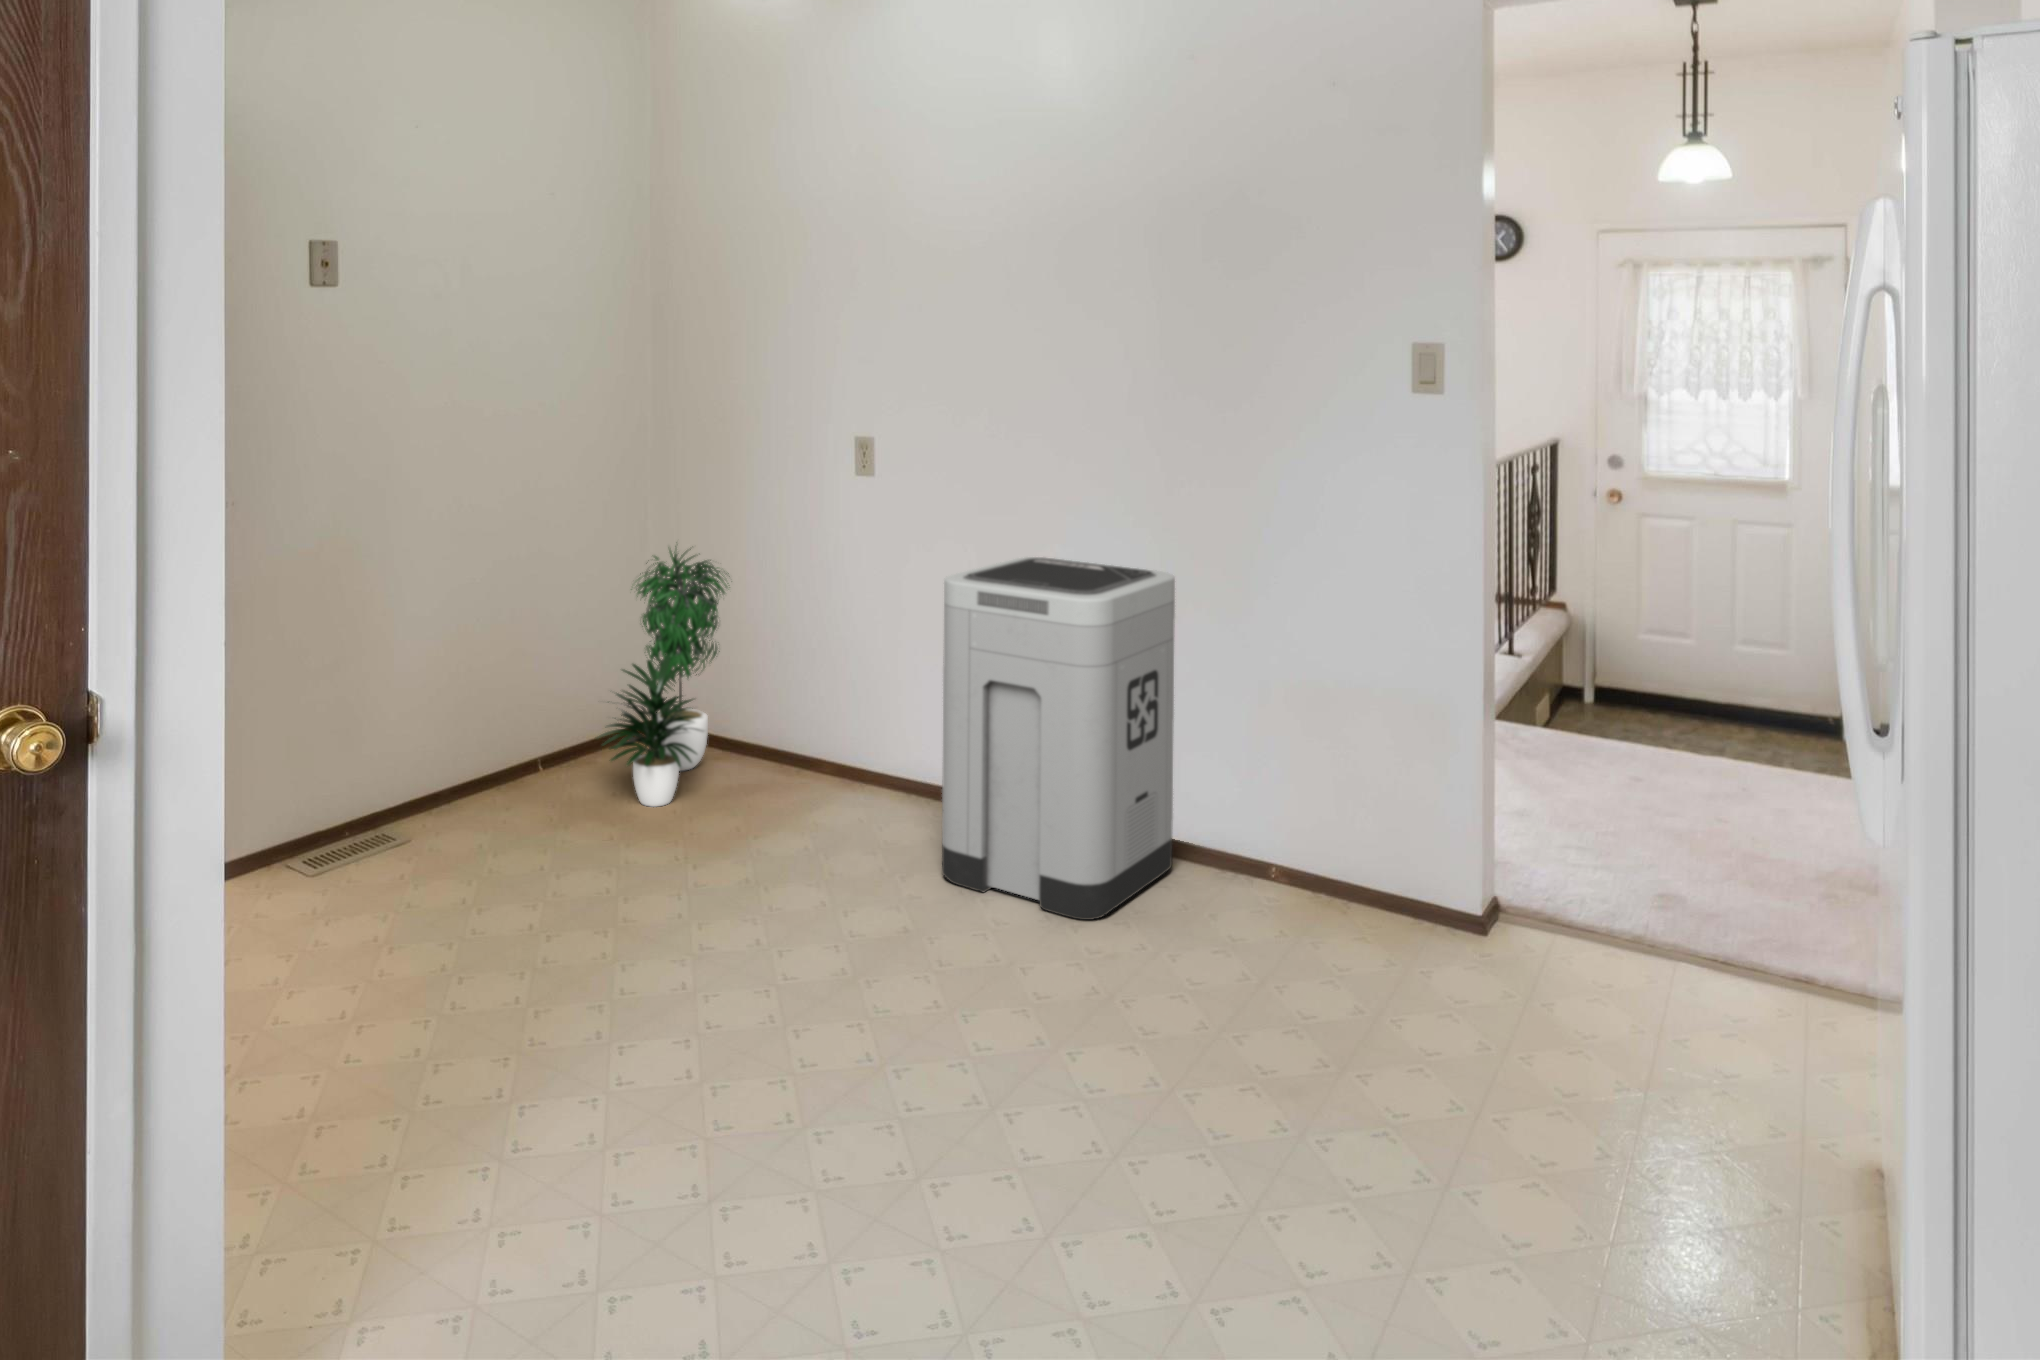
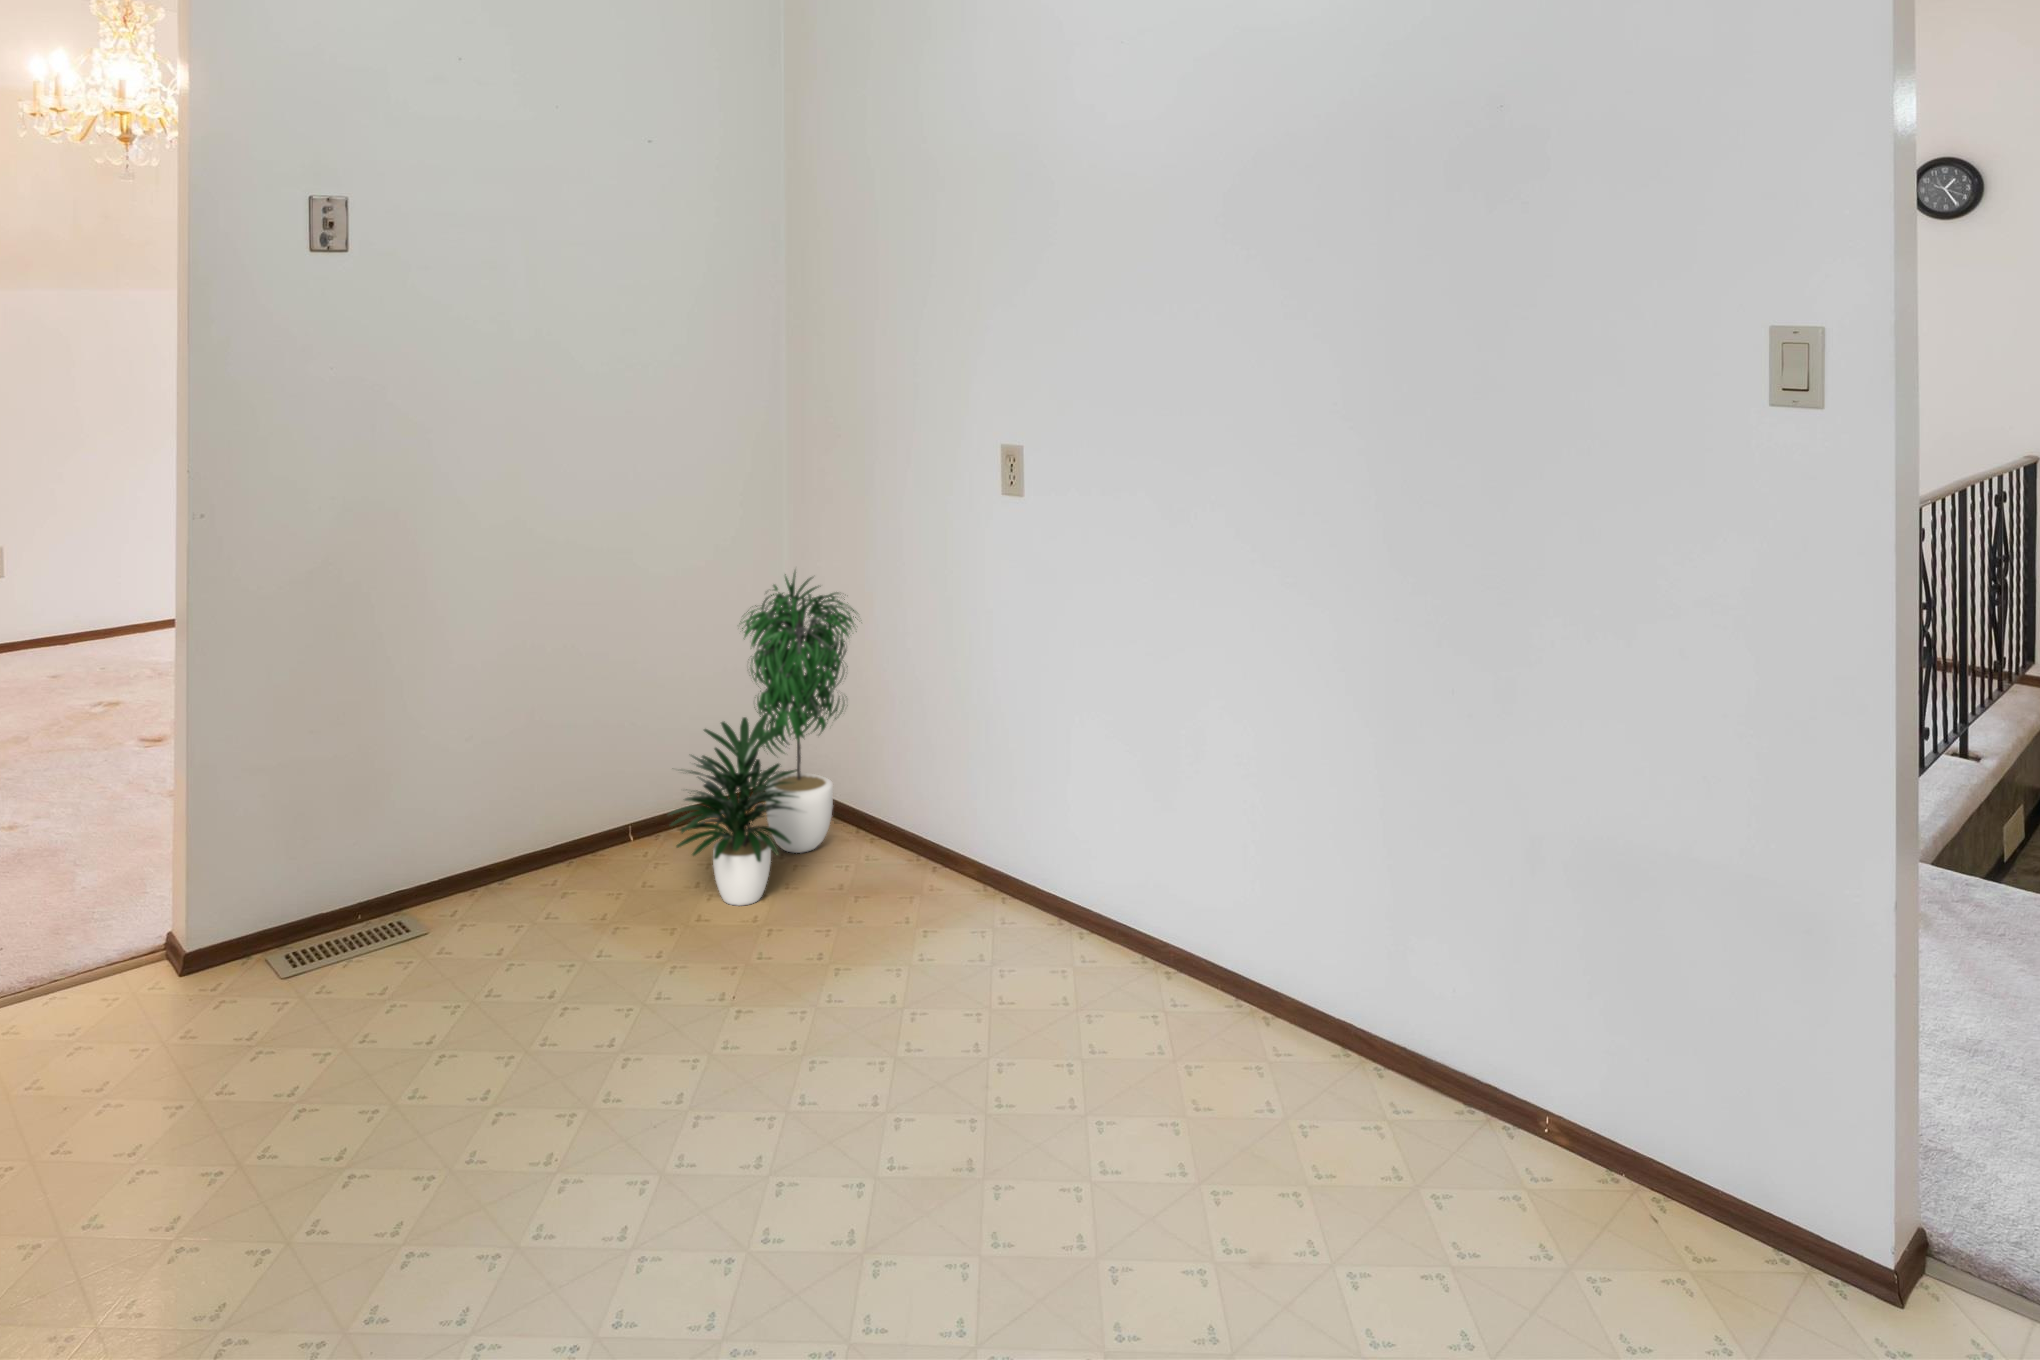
trash can: present [942,557,1175,920] -> none [1046,617,1386,1169]

